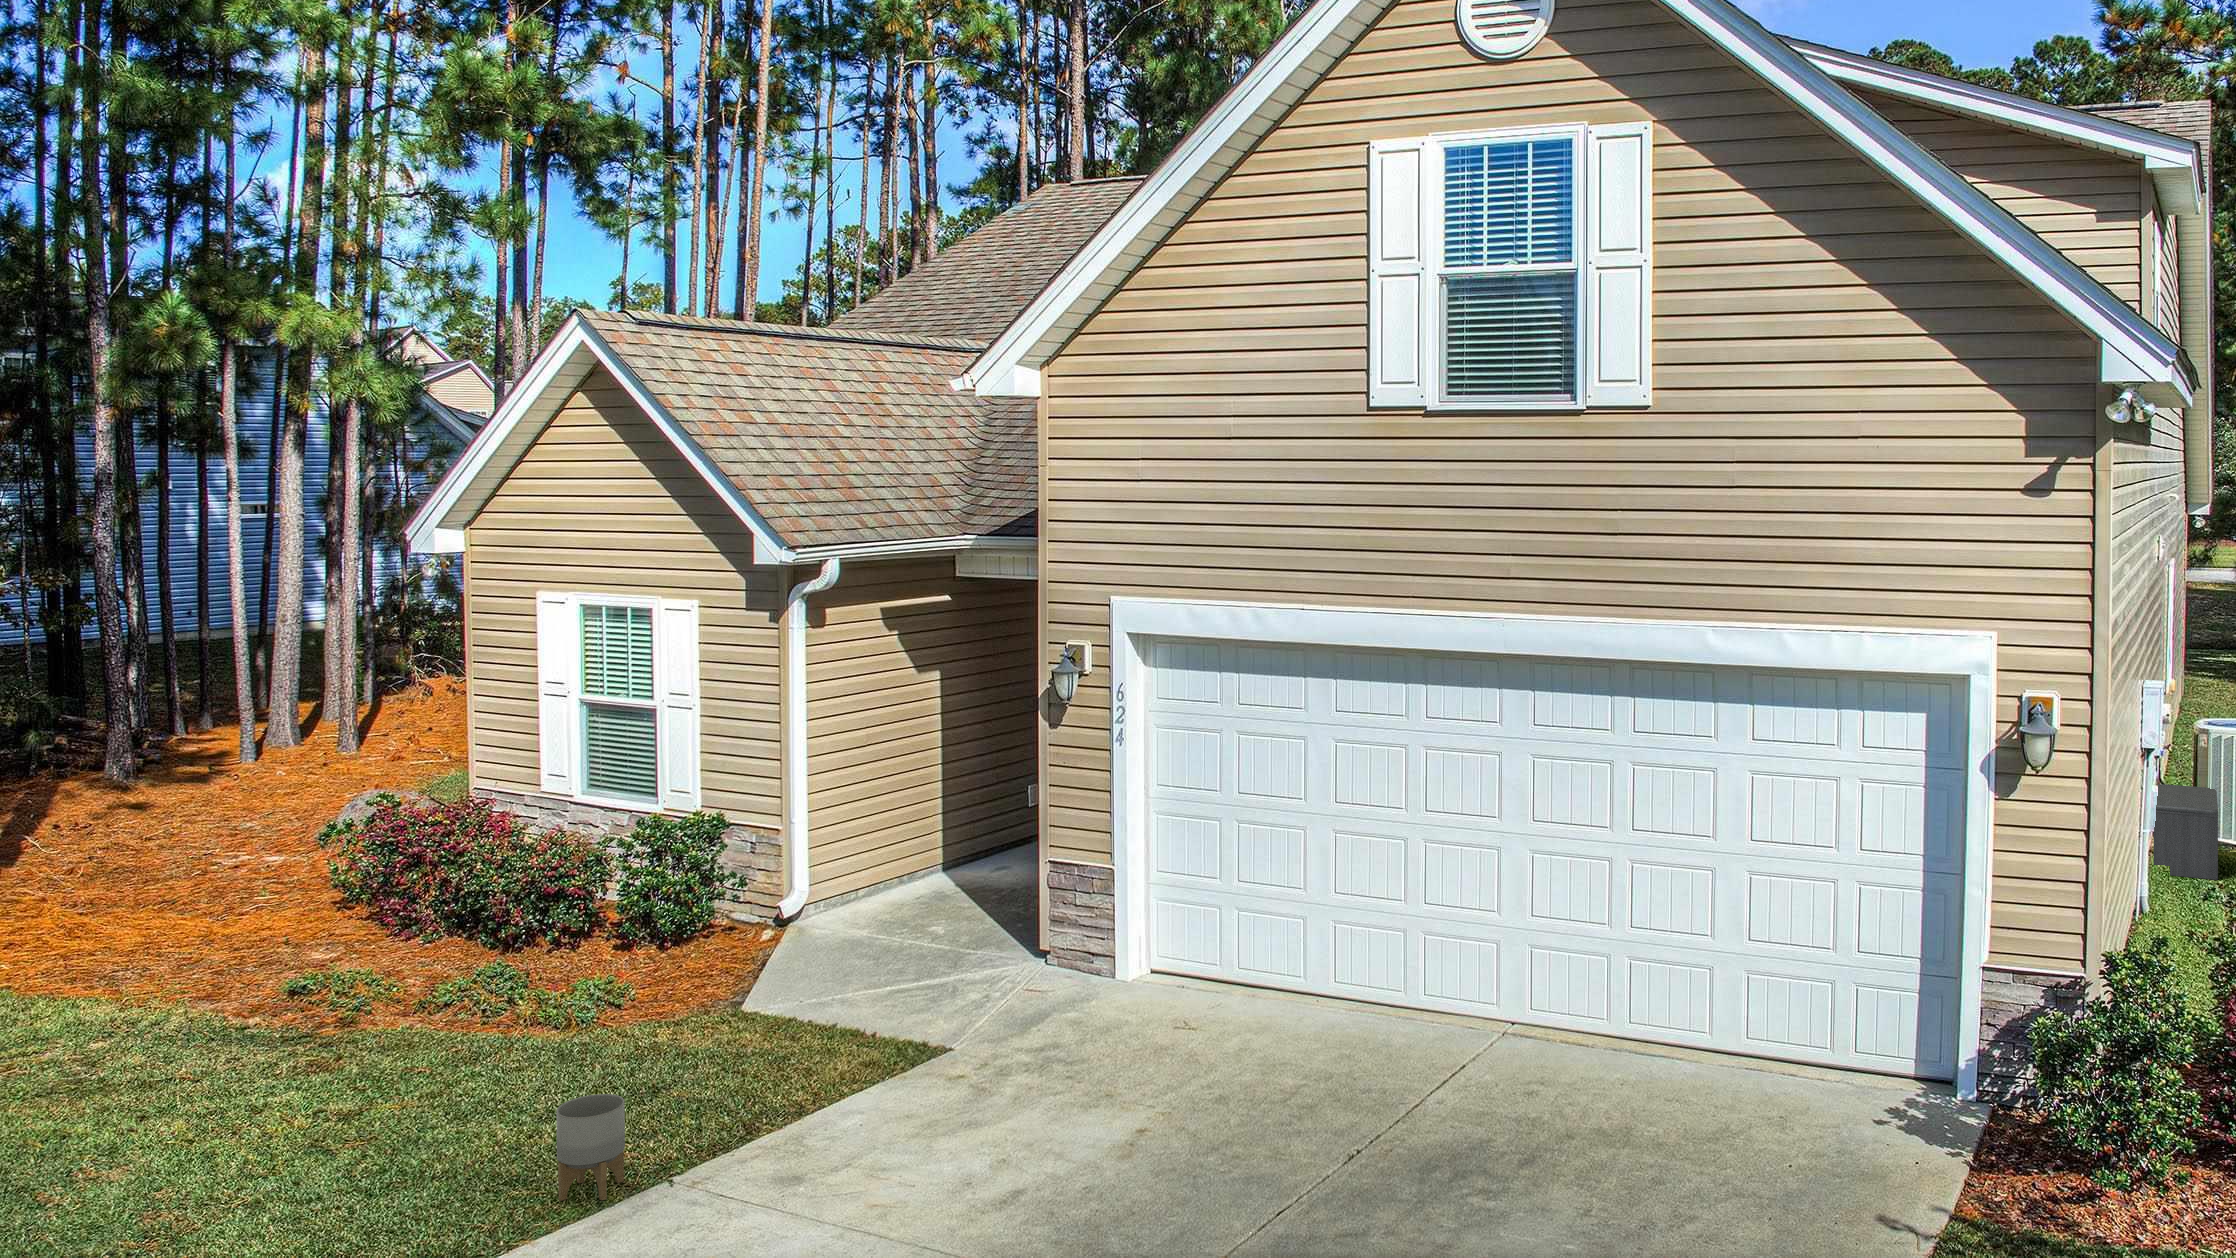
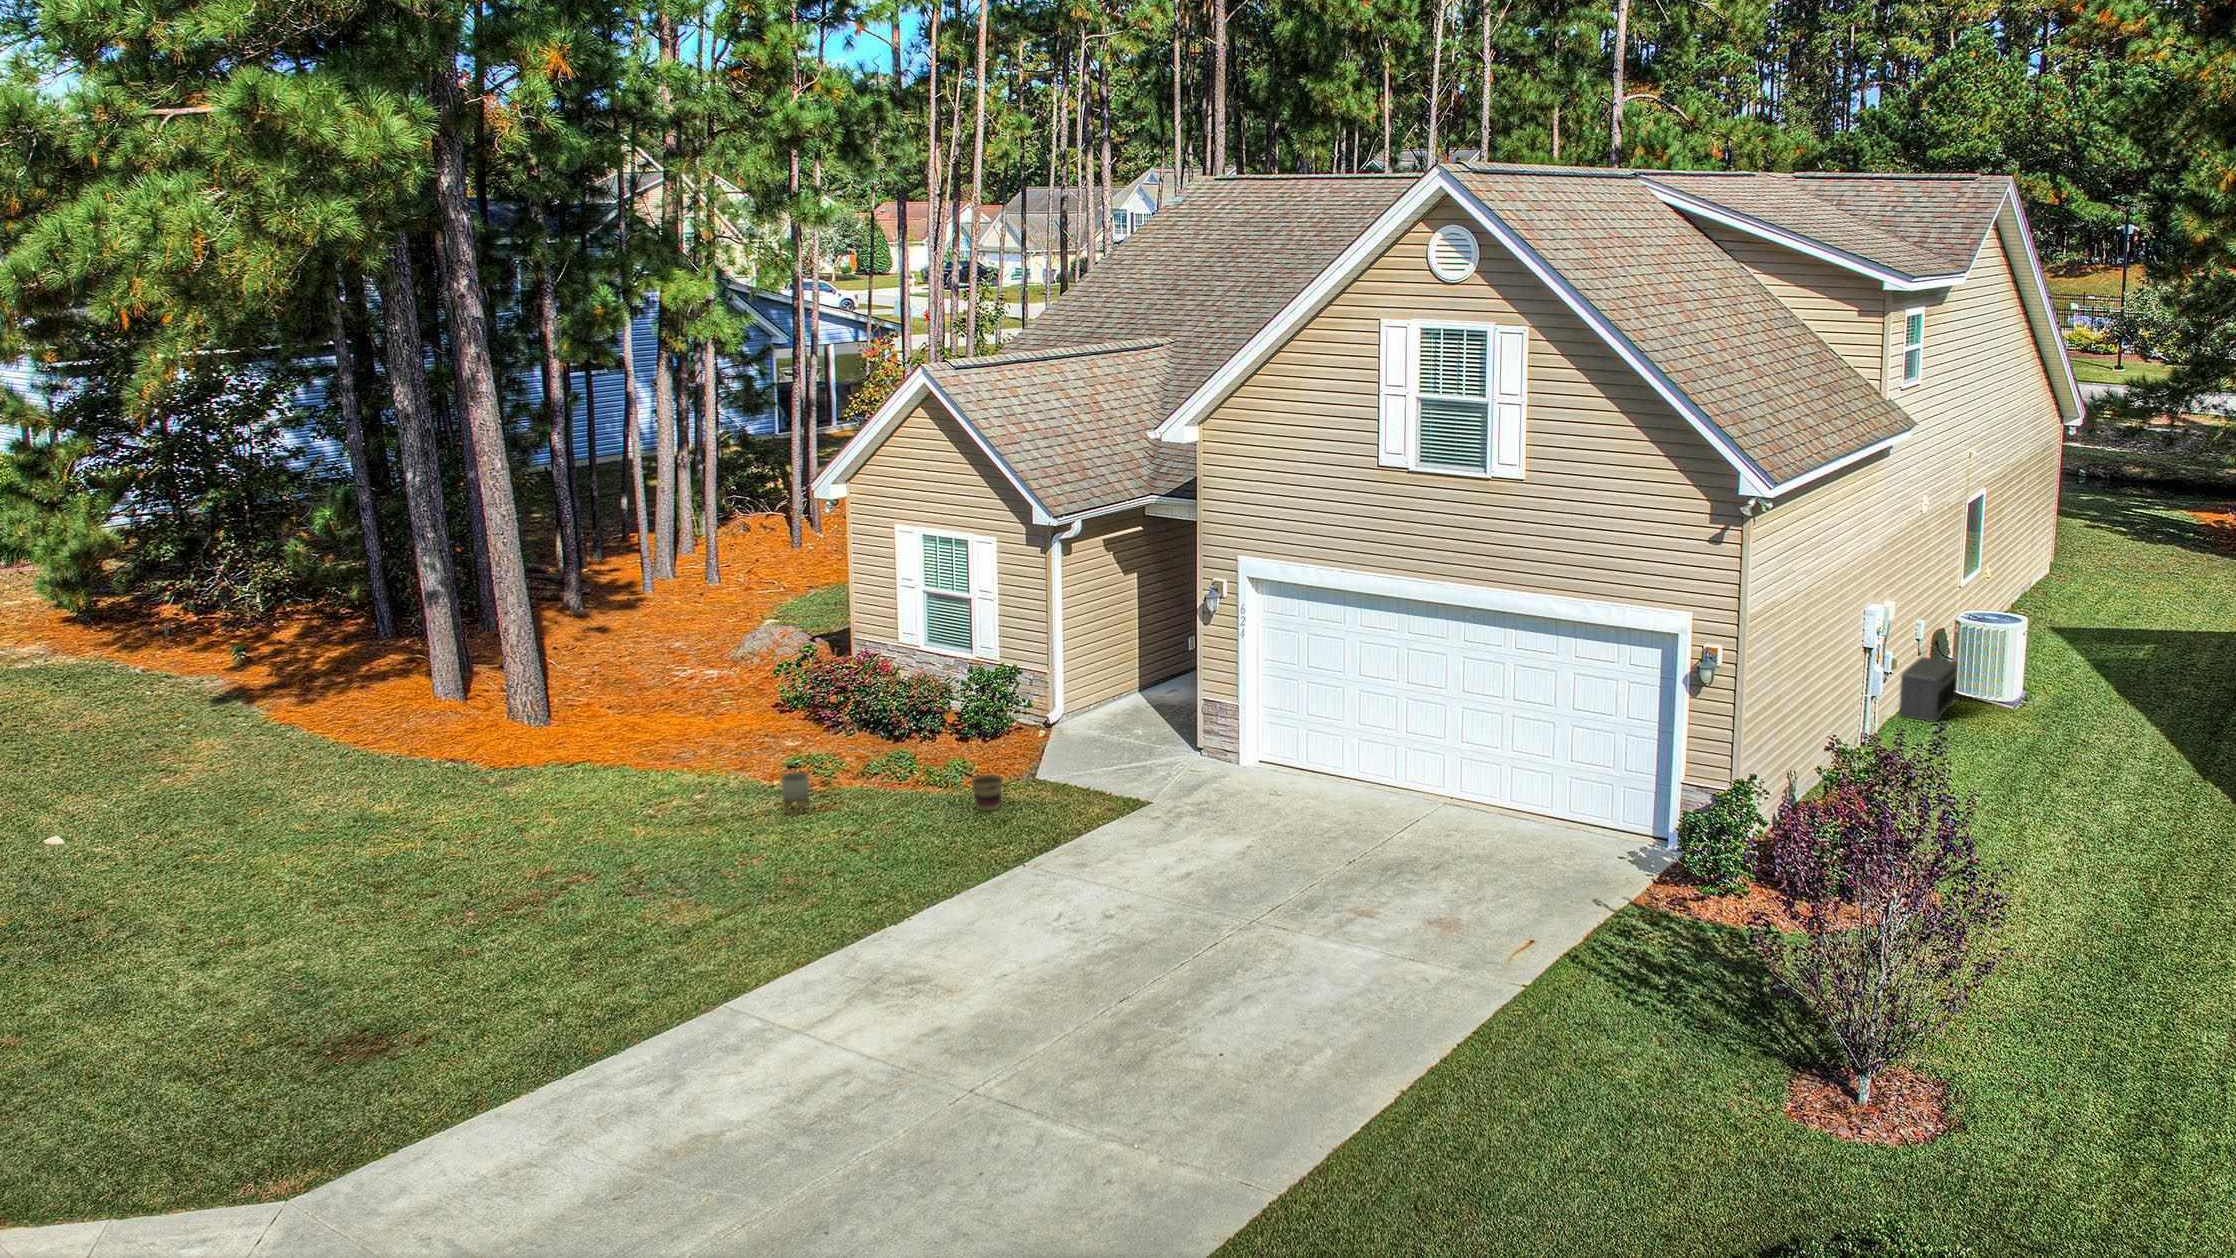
basket: none [566,1010,635,1086] -> present [972,775,1003,811]
planter: present [556,1094,625,1201] -> present [781,772,809,813]

